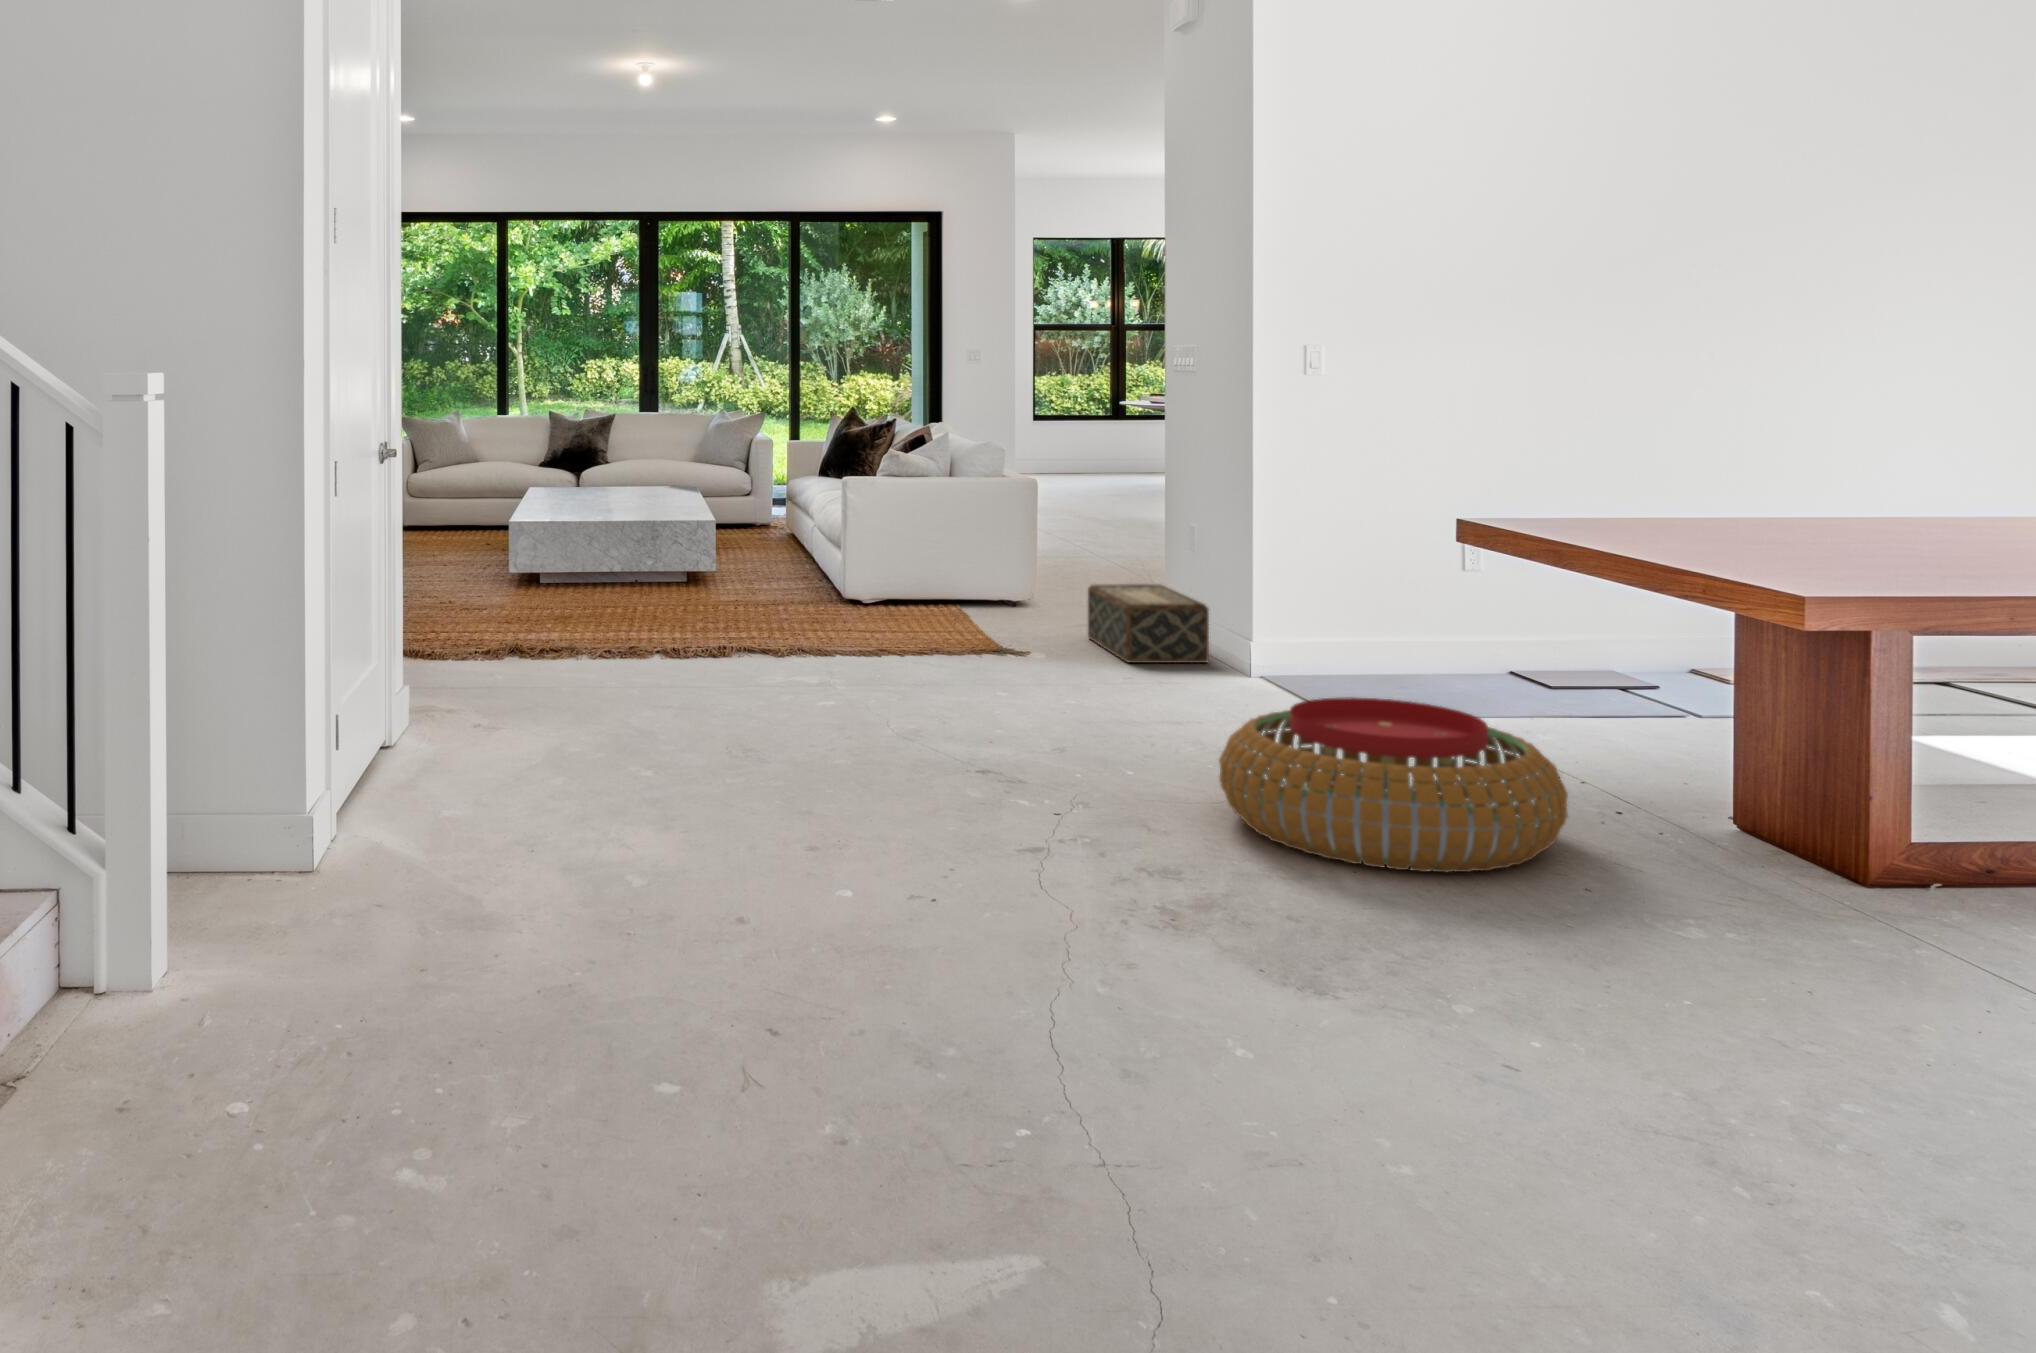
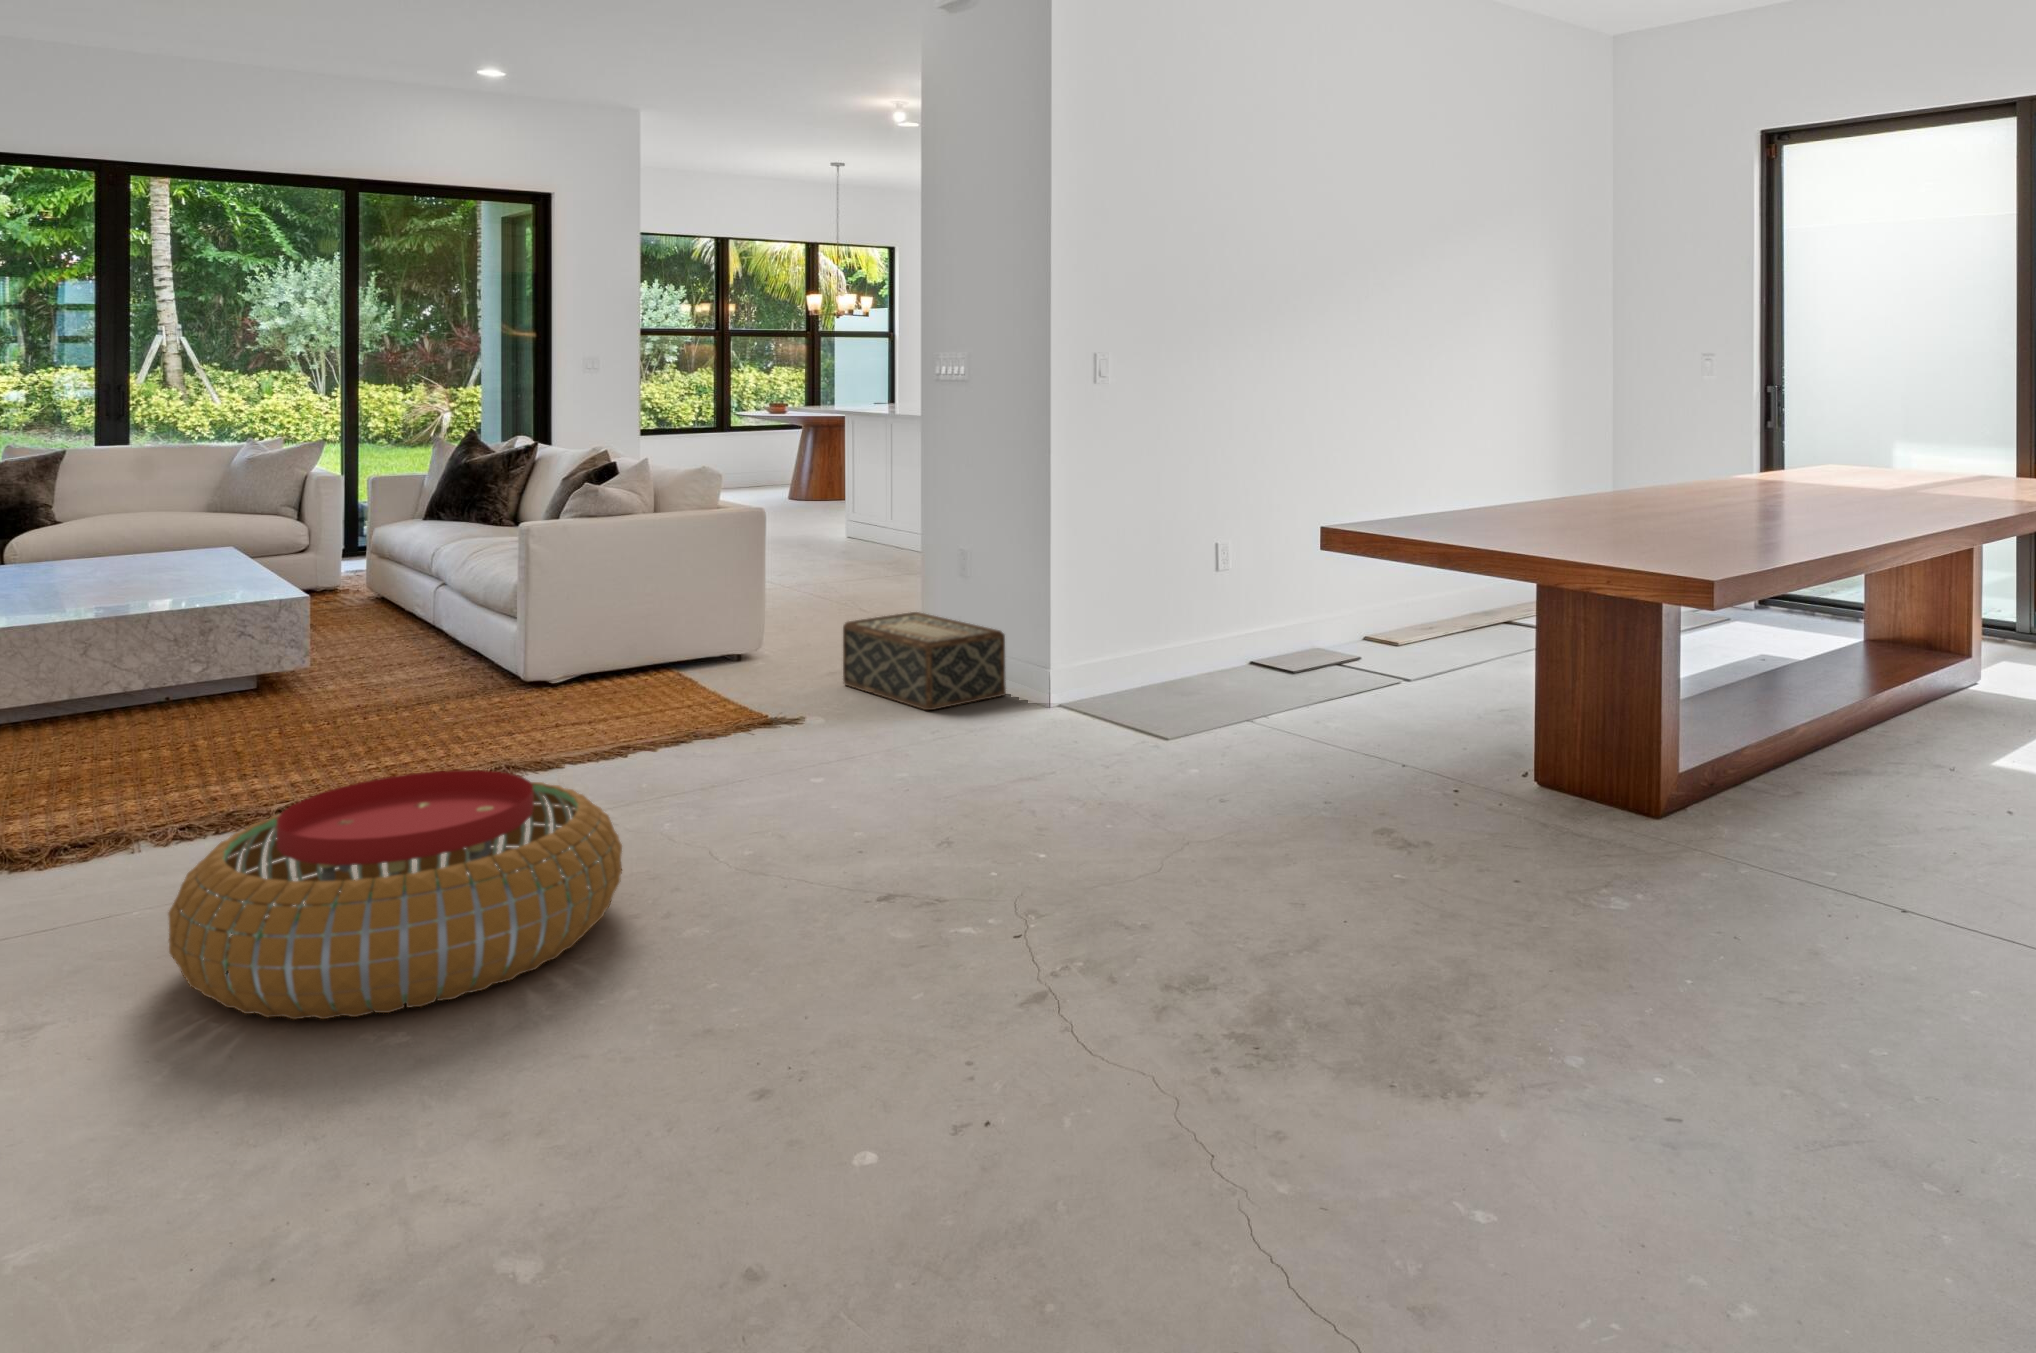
pouf: present [1219,697,1568,872] -> present [168,770,622,1019]

